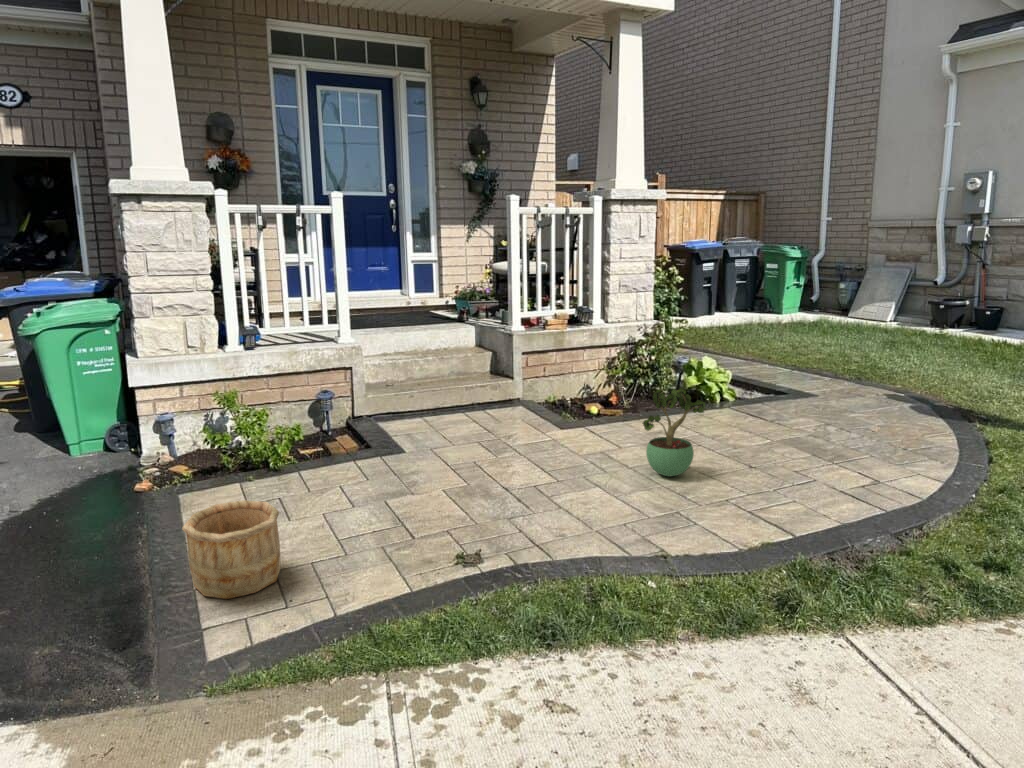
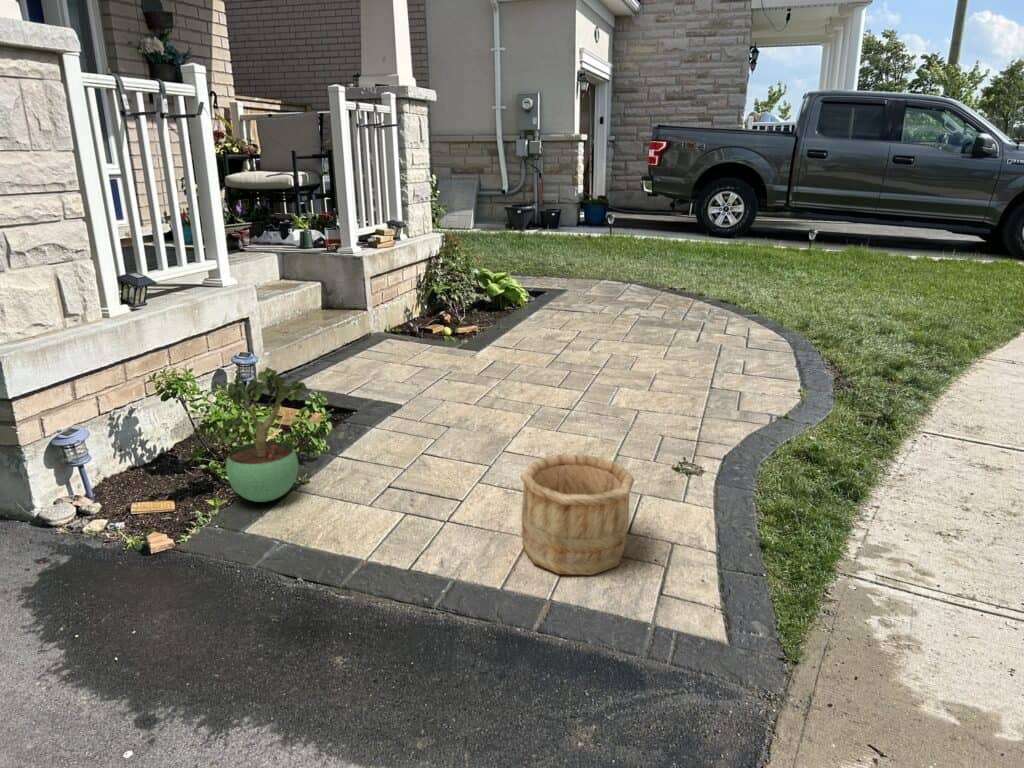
potted plant: present [642,387,705,476] -> present [219,367,307,502]

